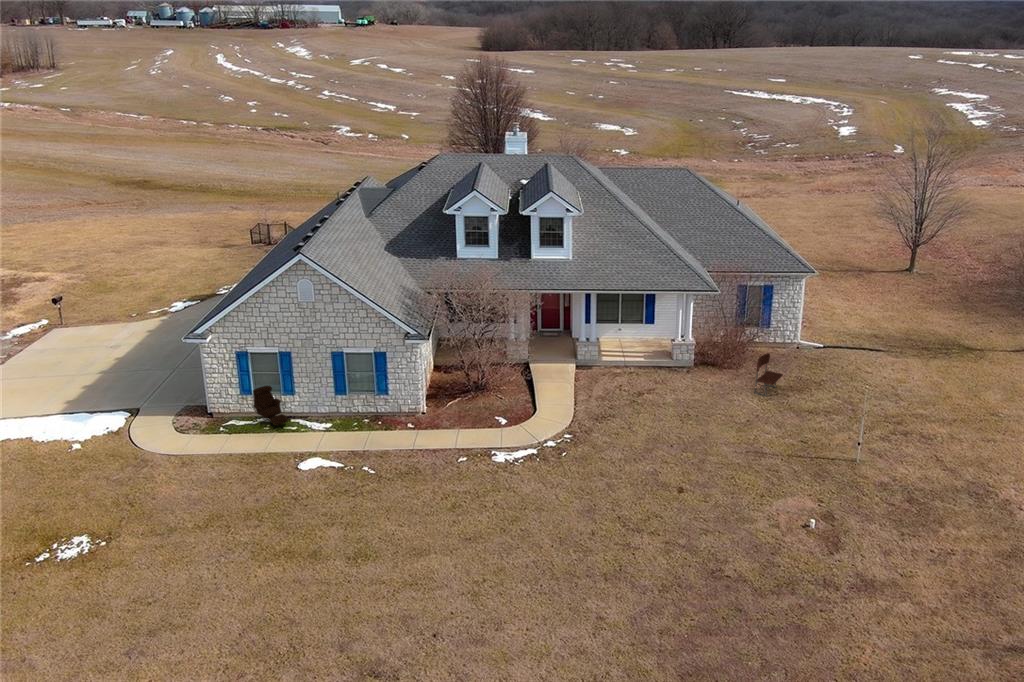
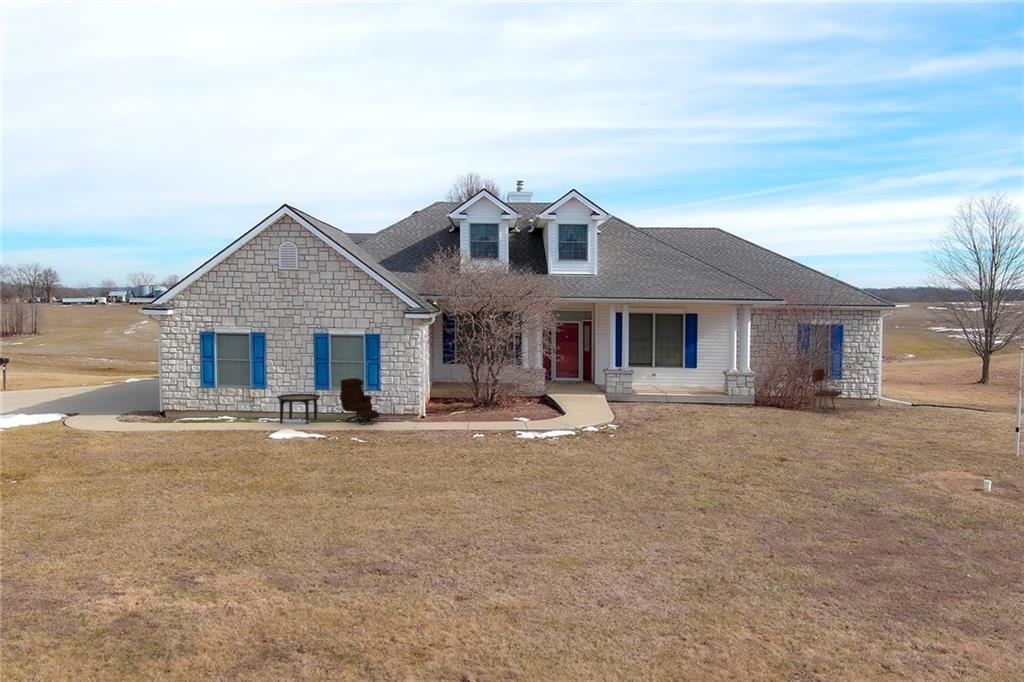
lounge chair: present [253,386,288,428] -> present [339,378,380,425]
round table: none [305,399,341,430] -> present [277,394,320,424]

